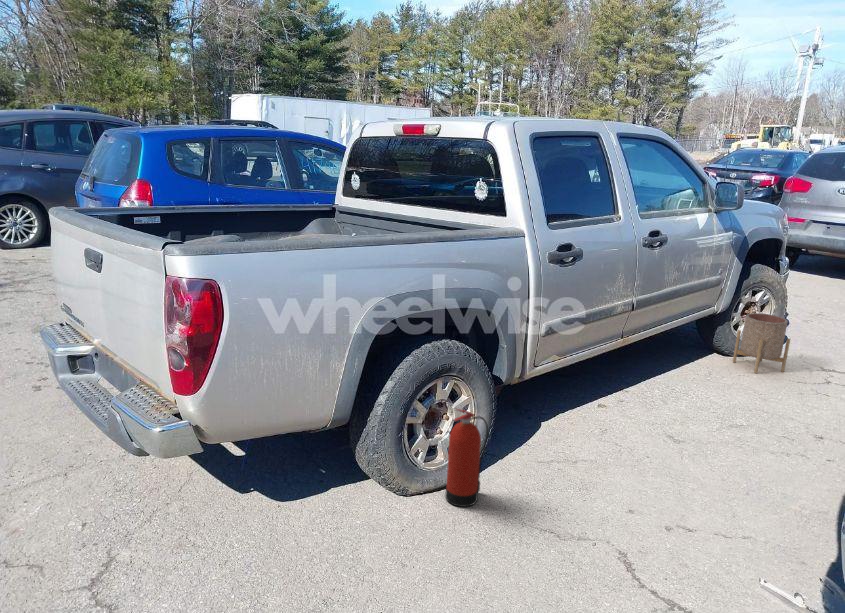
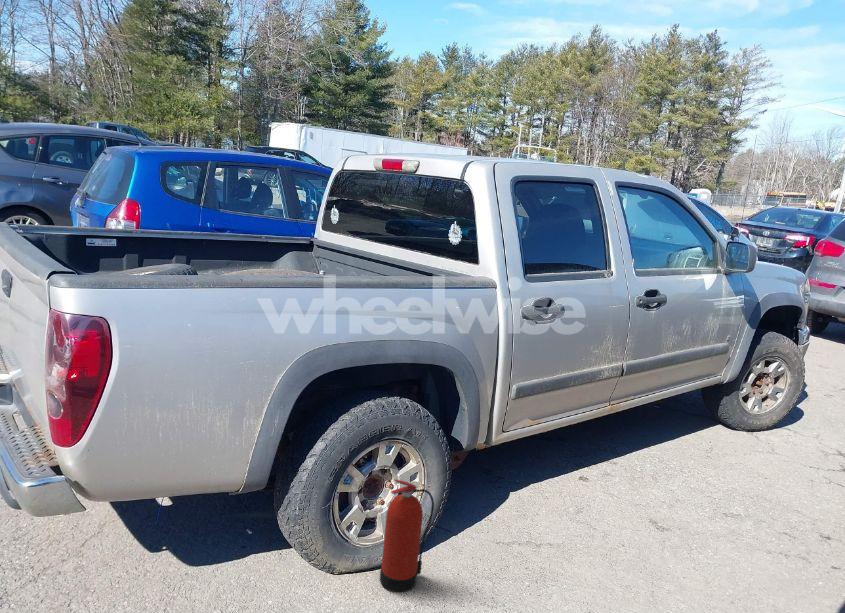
planter: present [733,313,790,373] -> none [740,385,806,453]

